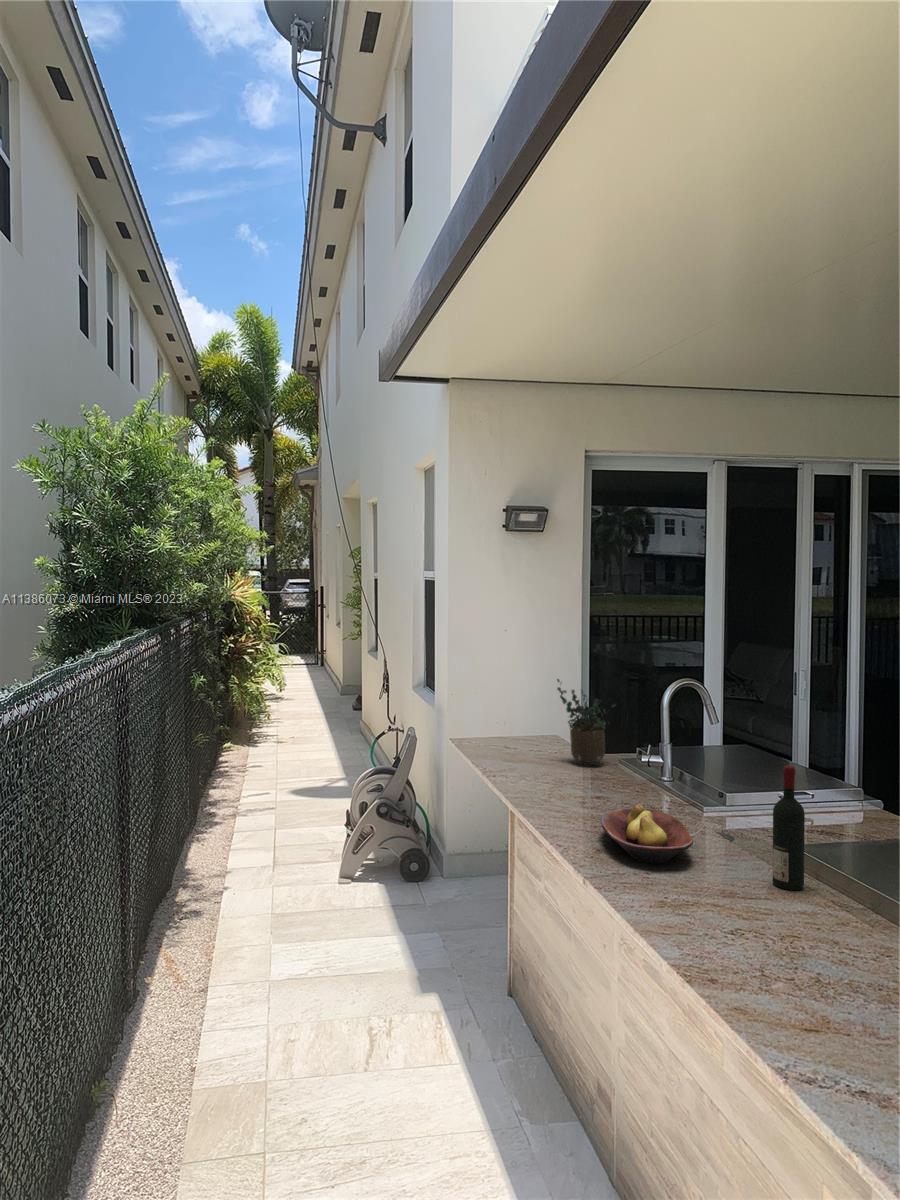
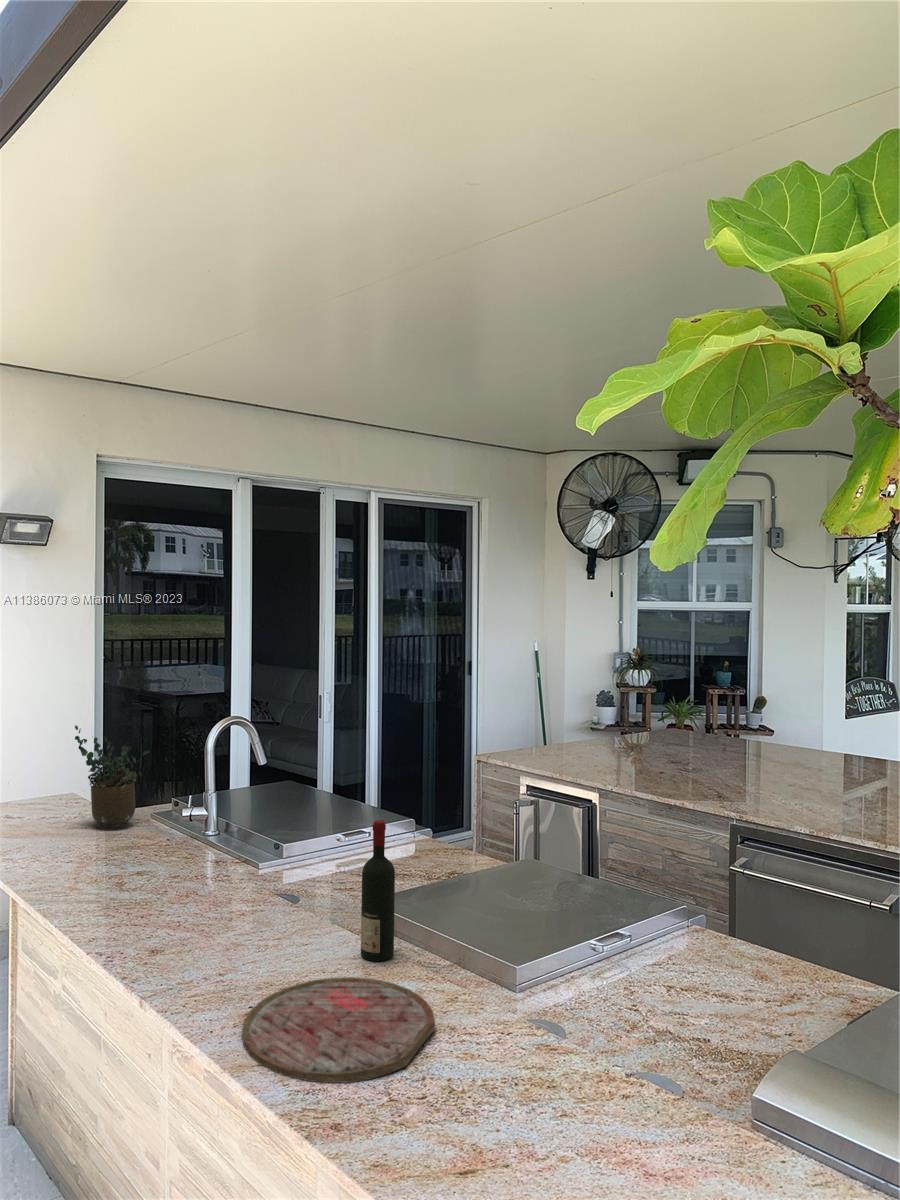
fruit bowl: present [601,804,693,864] -> none [150,883,269,959]
cutting board: none [654,889,821,960] -> present [242,977,435,1083]

